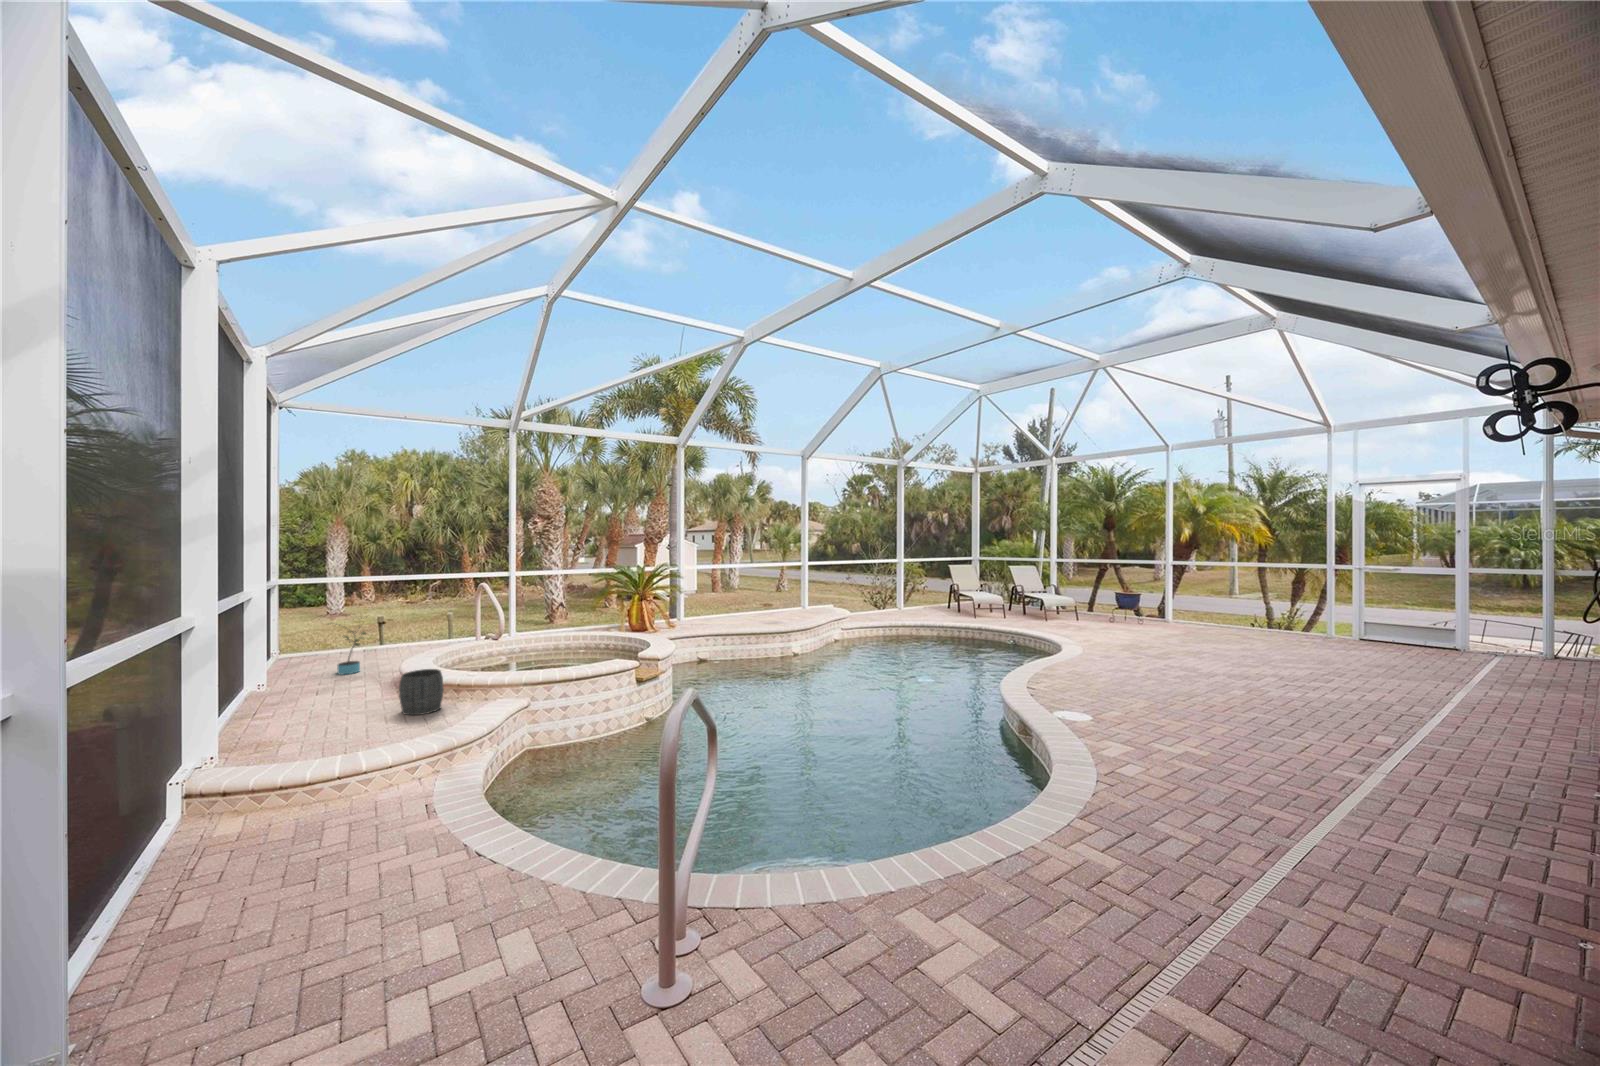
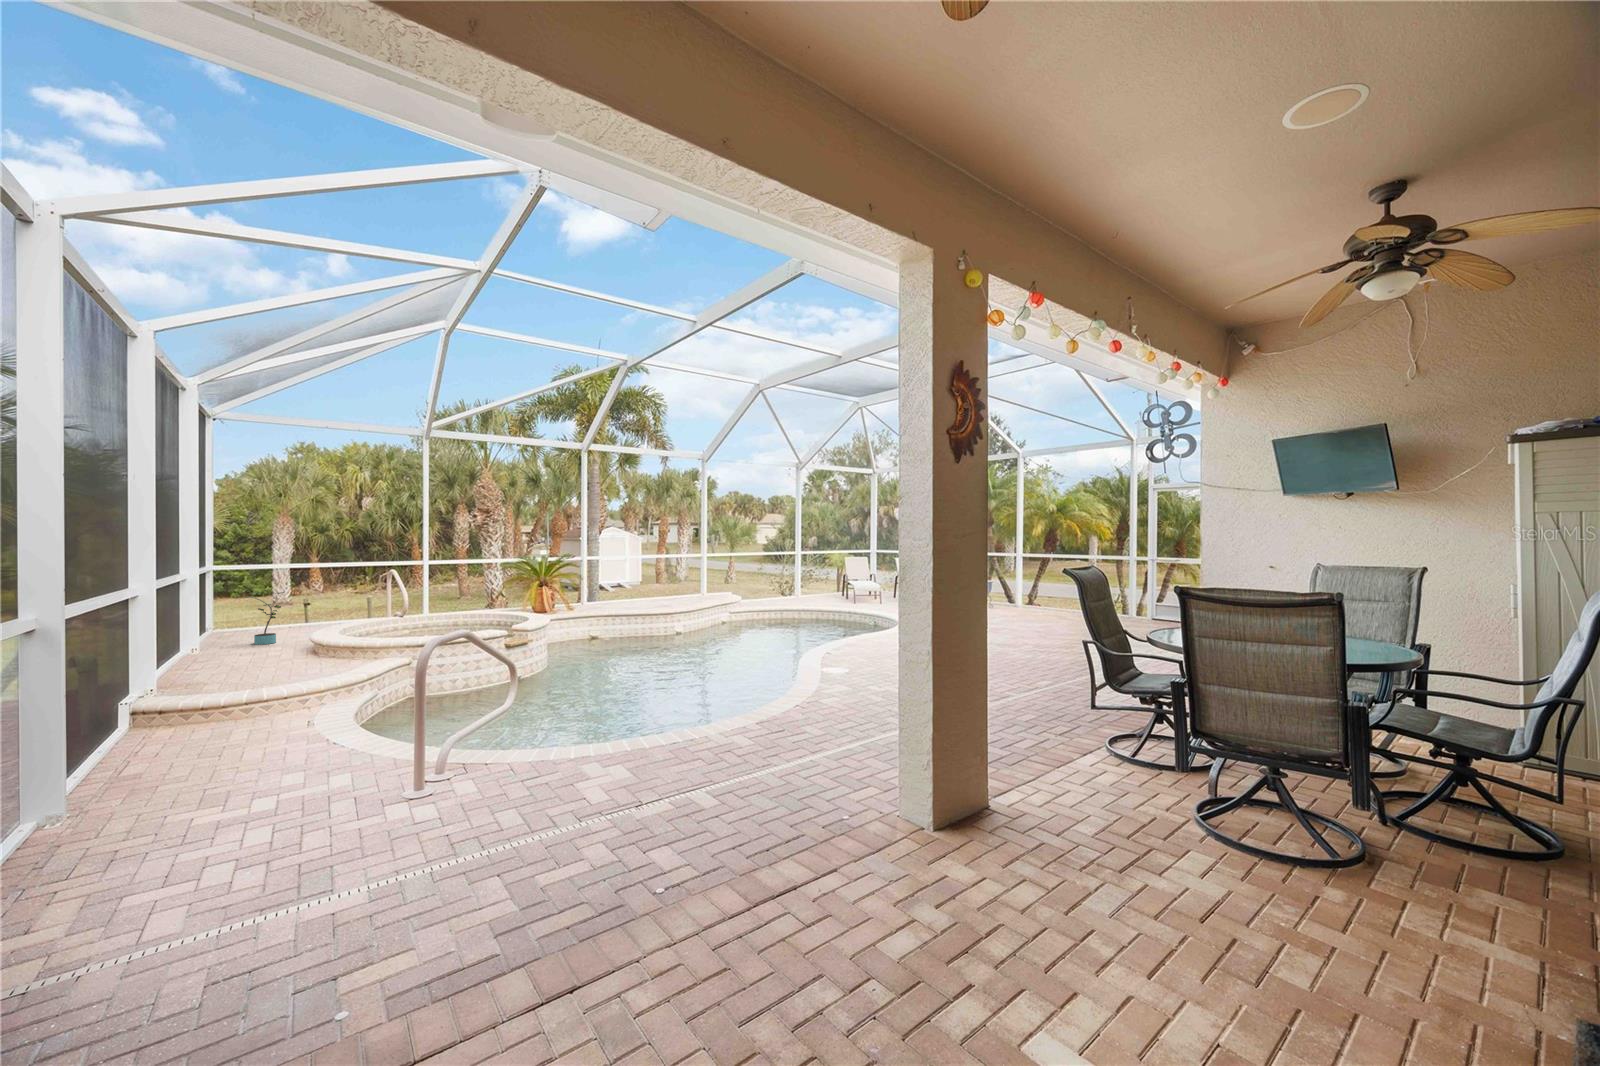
woven basket: present [399,669,443,715] -> none [282,632,325,672]

